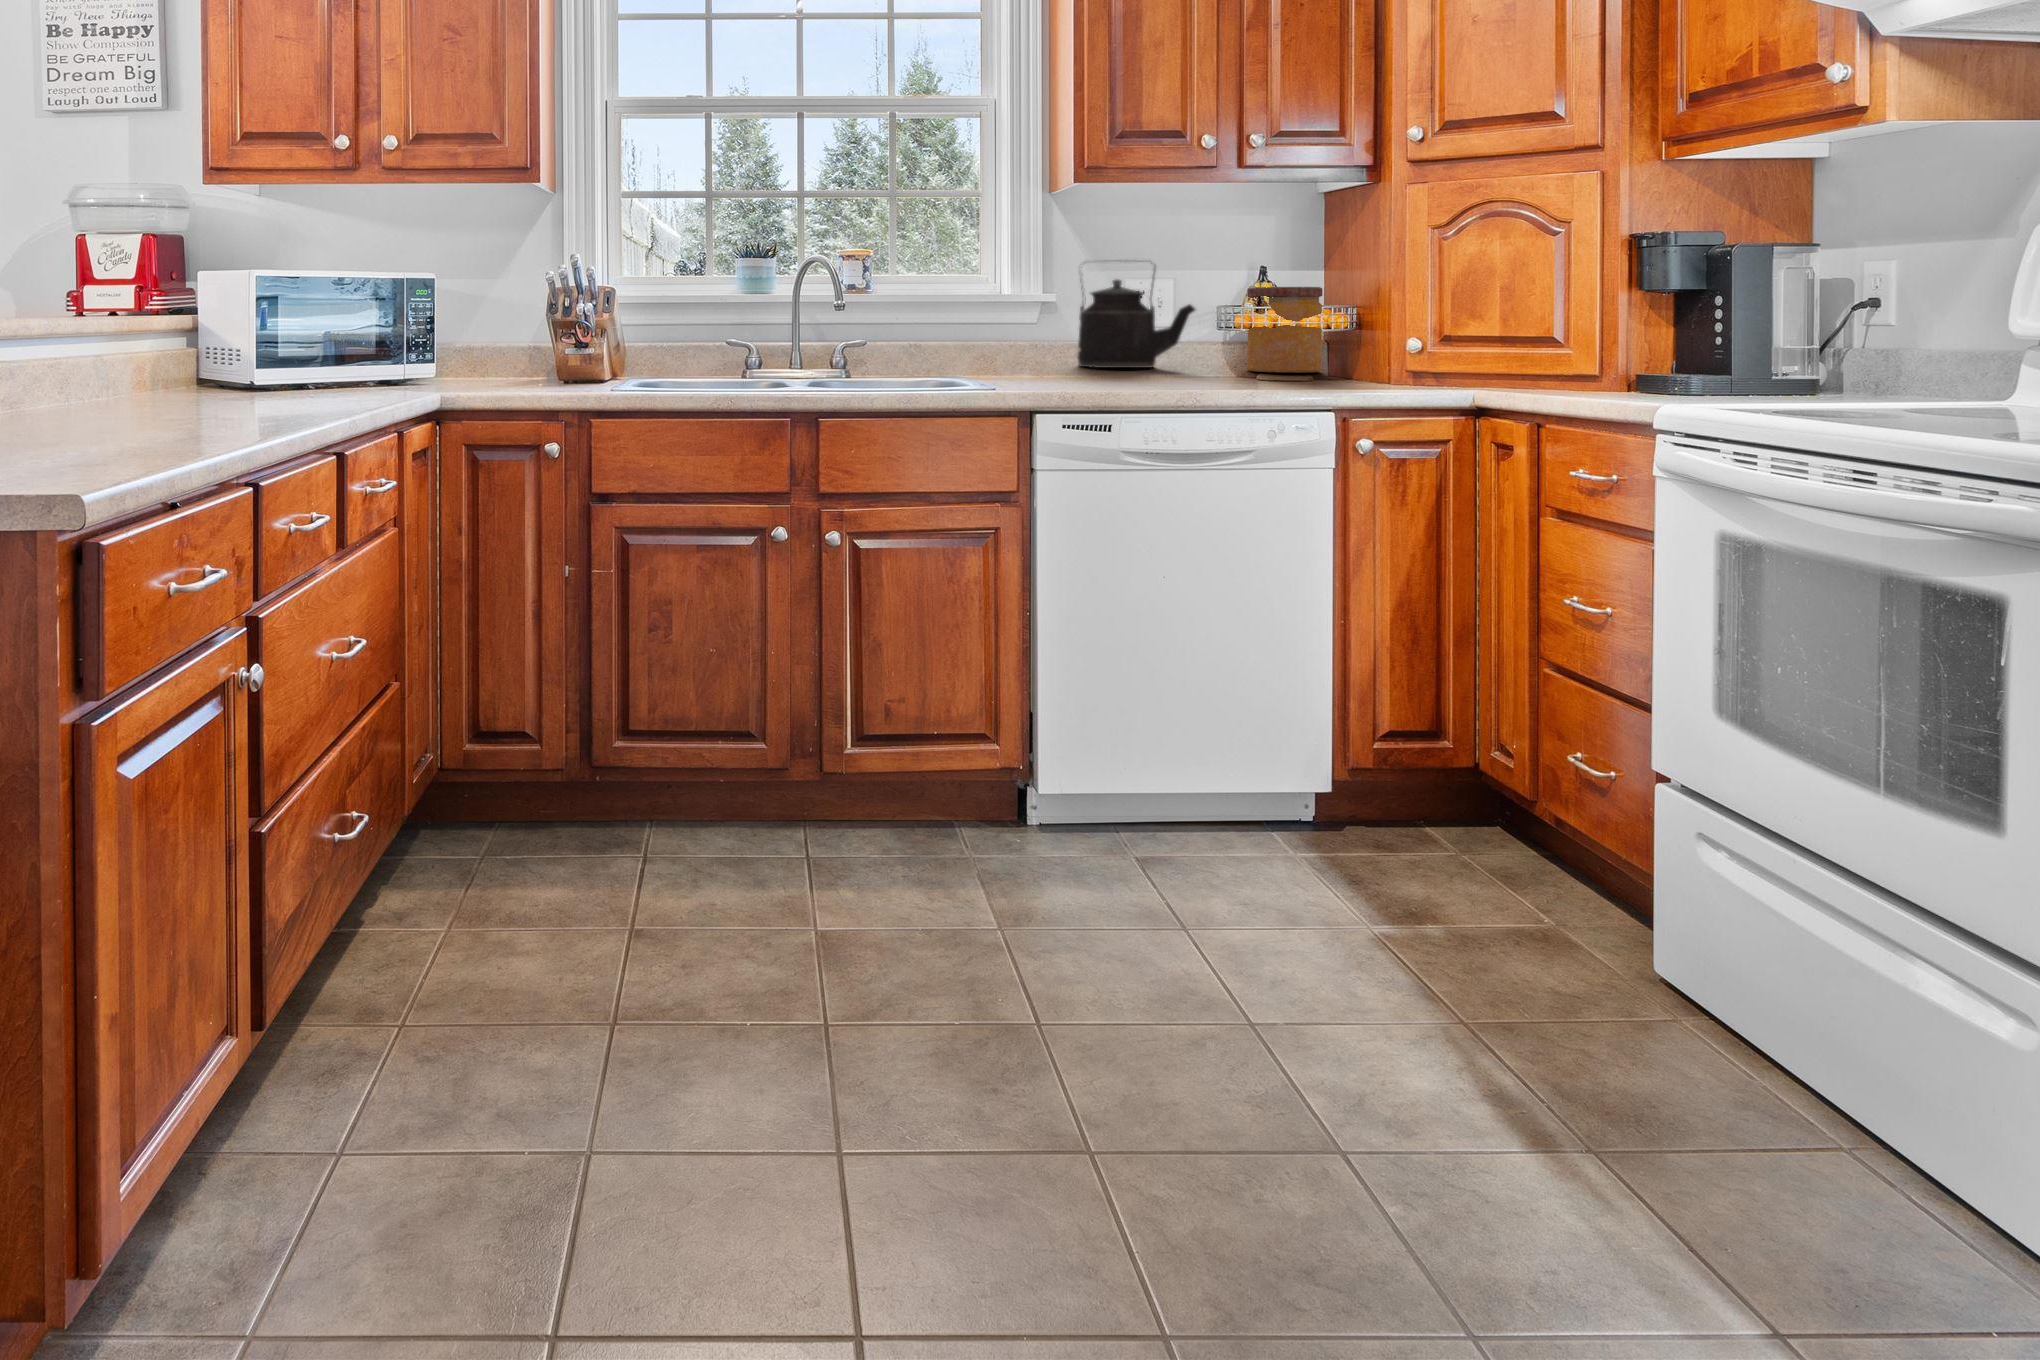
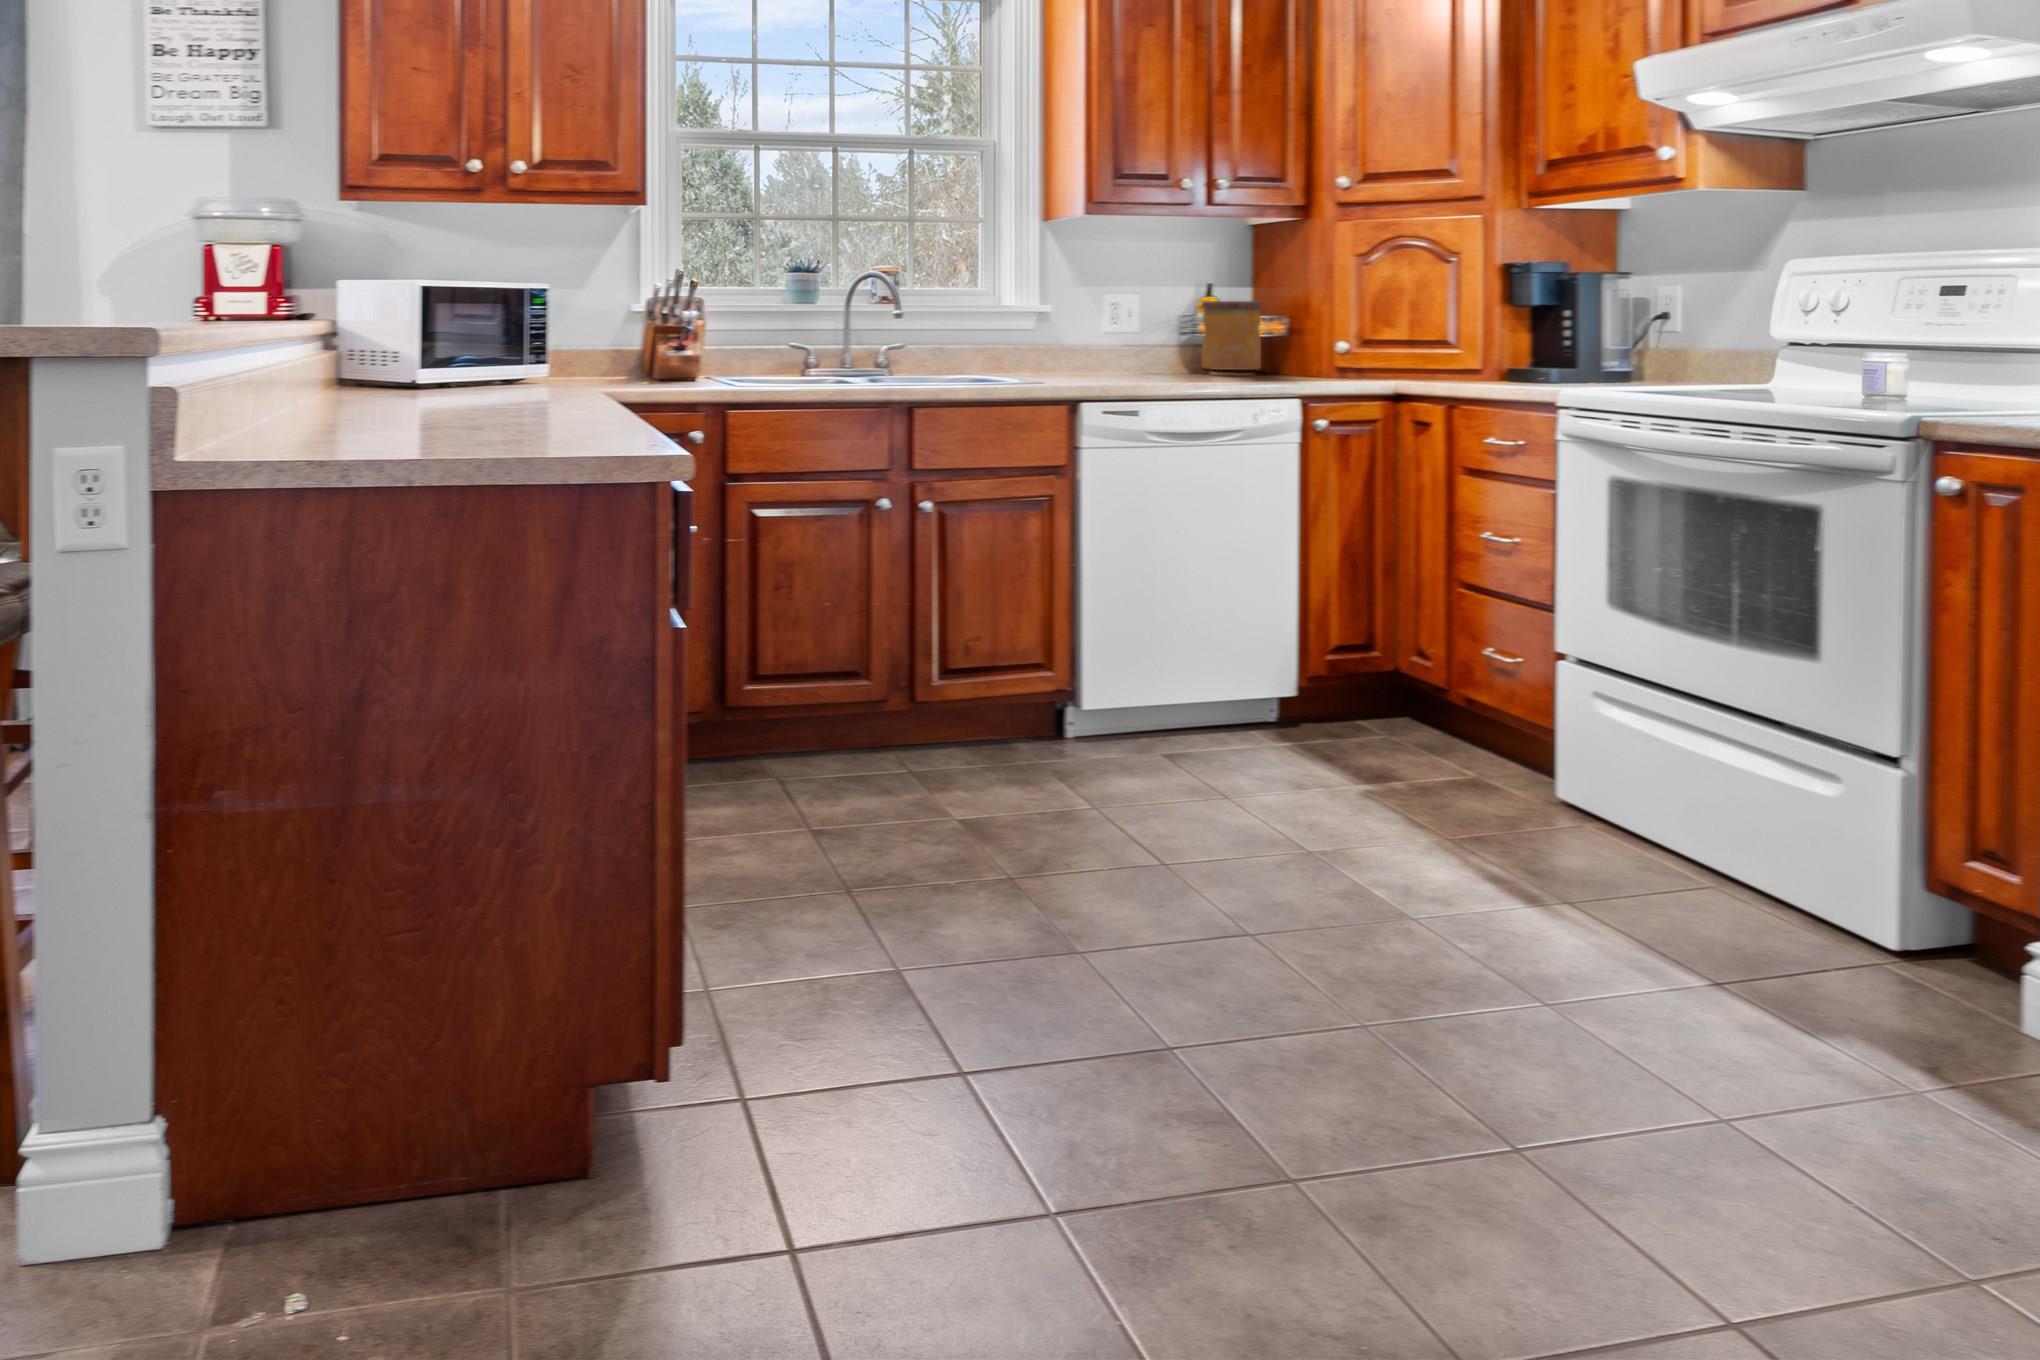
kettle: present [1077,260,1195,368] -> none [1066,278,1164,367]

